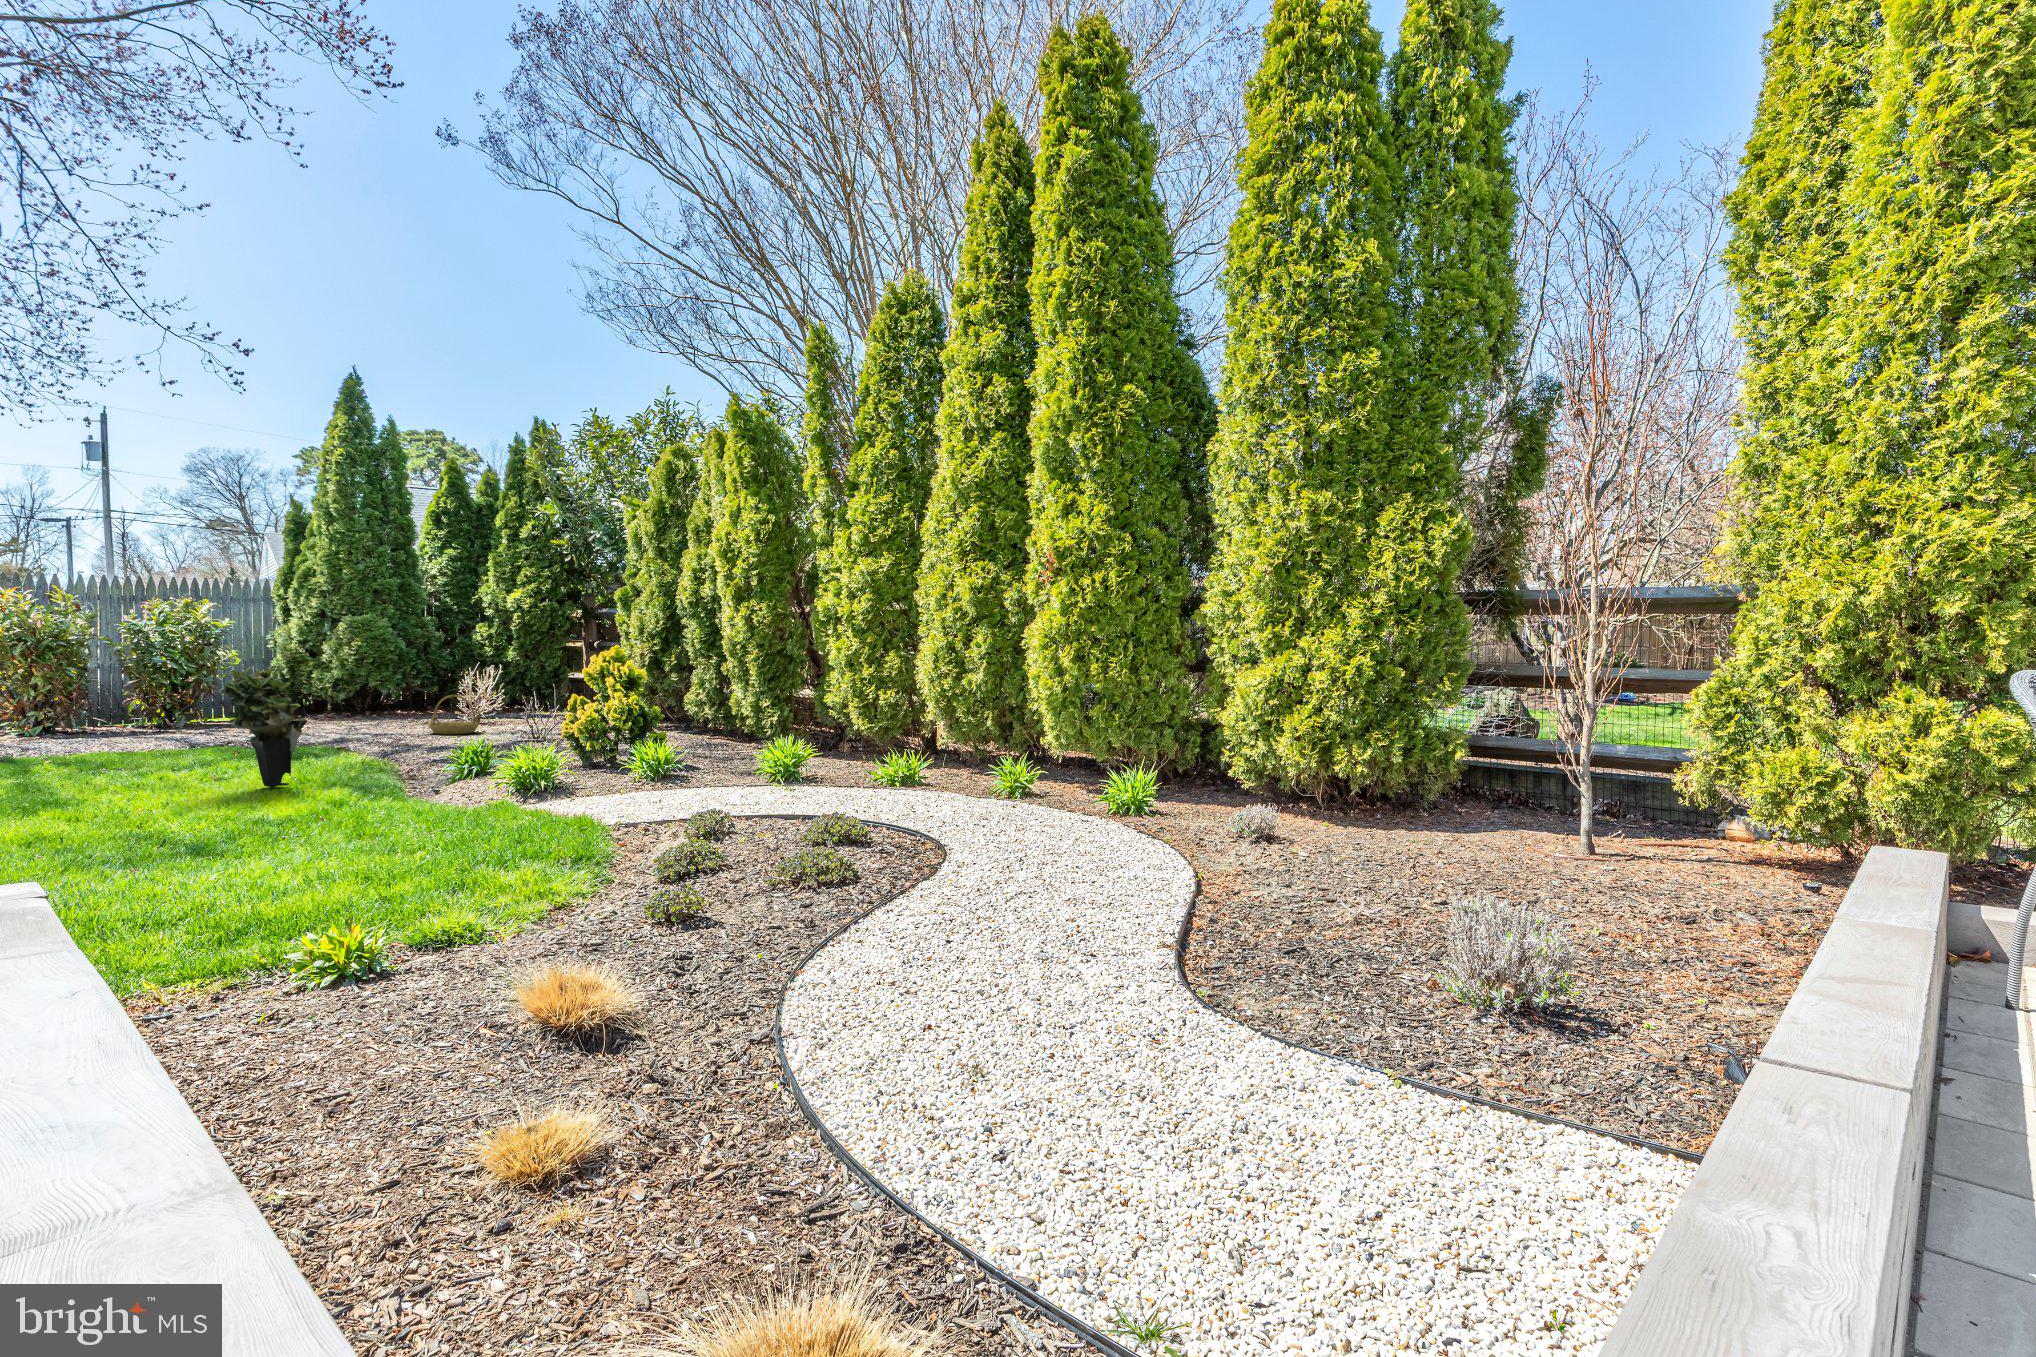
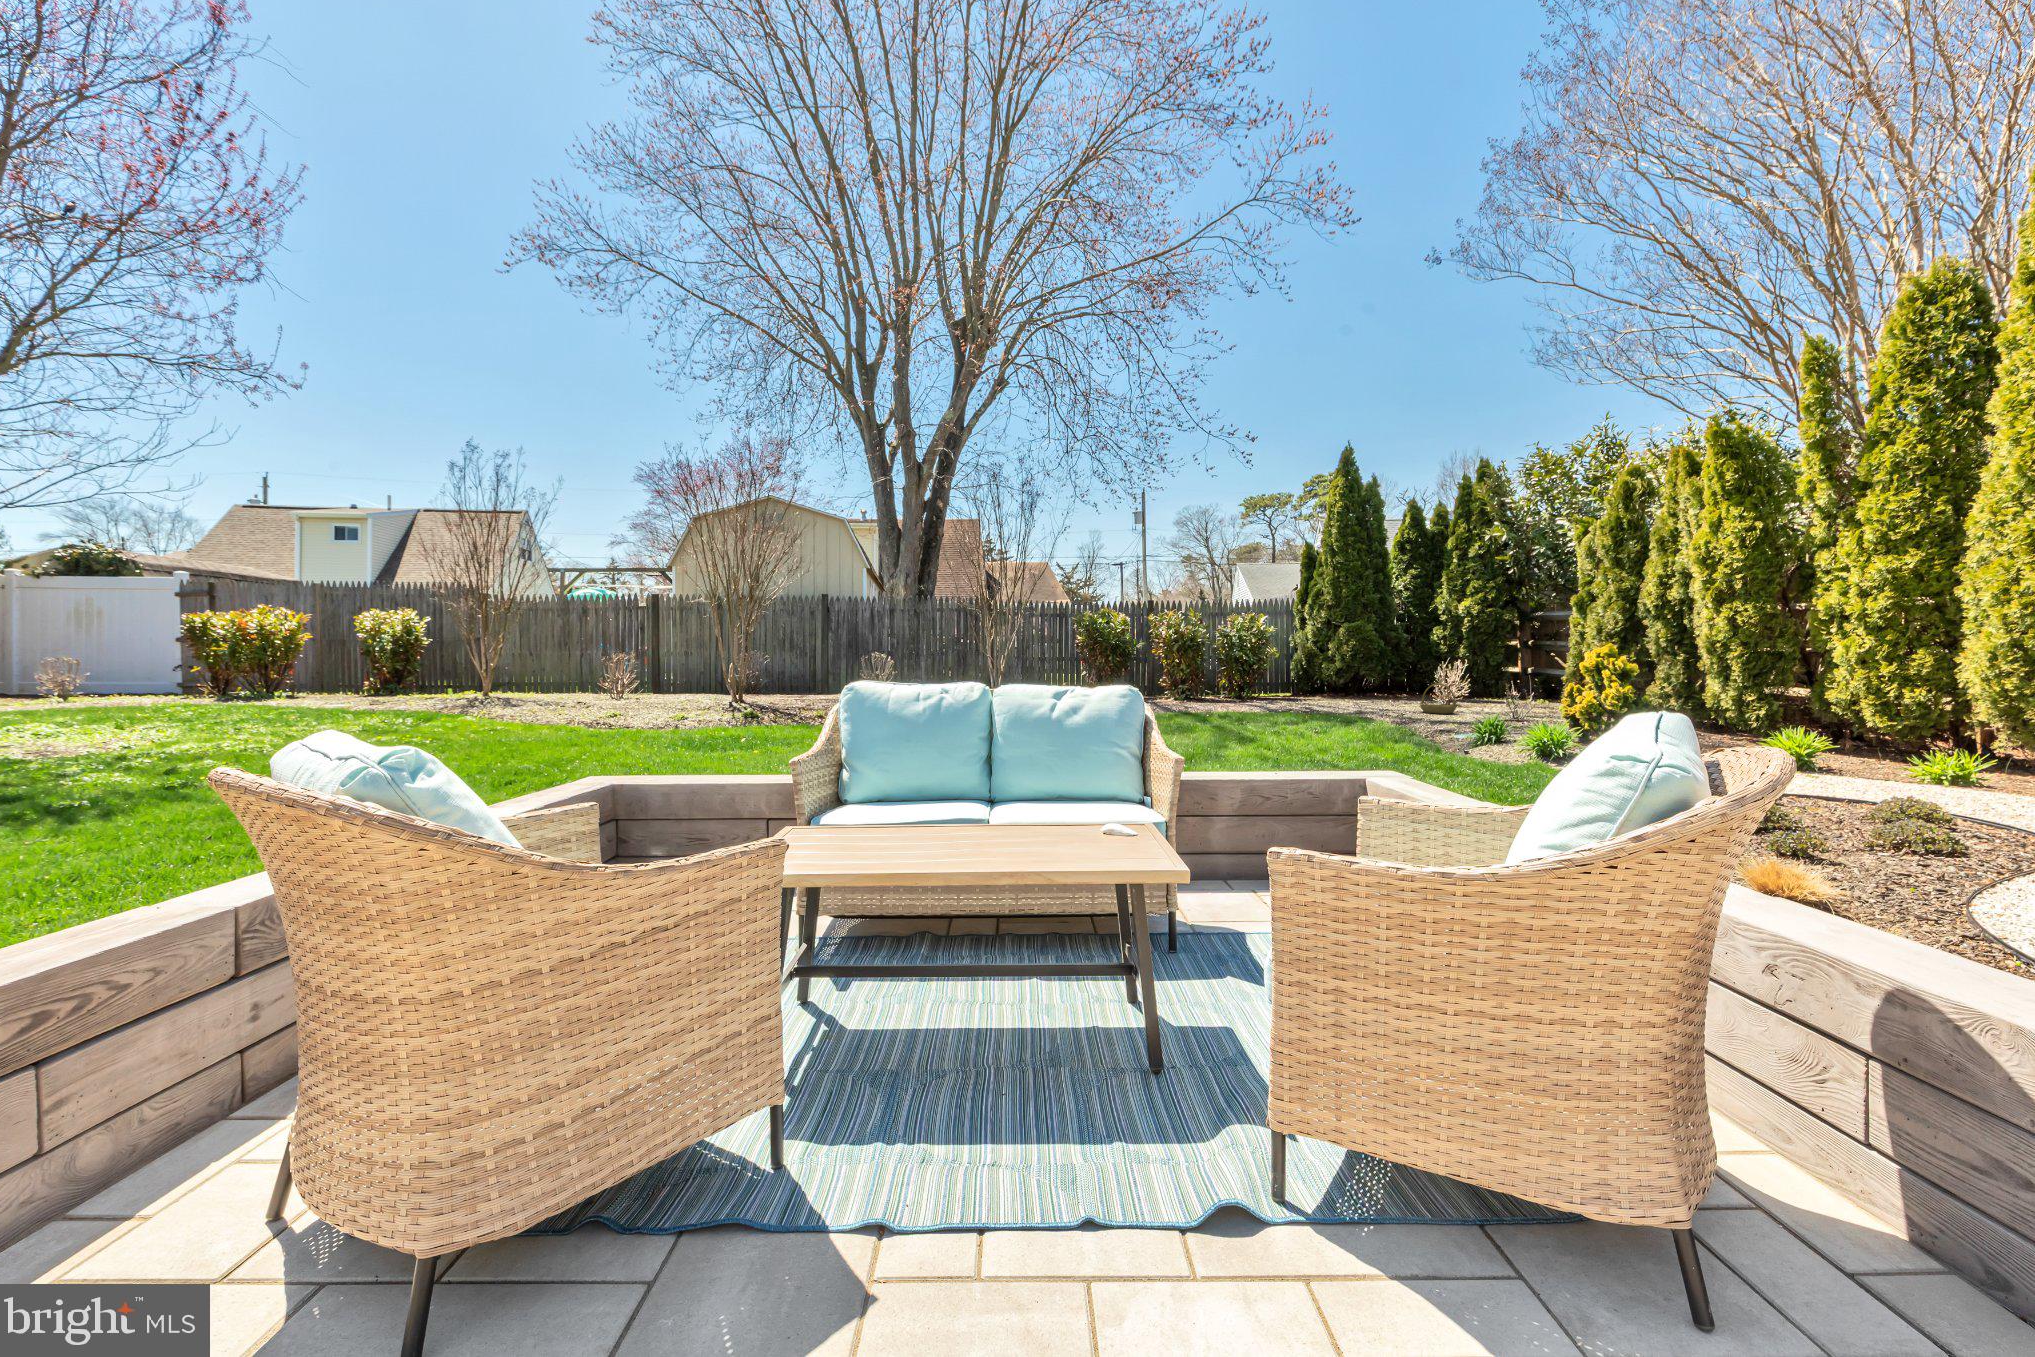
potted plant: present [219,666,308,788] -> none [1343,661,1391,740]

